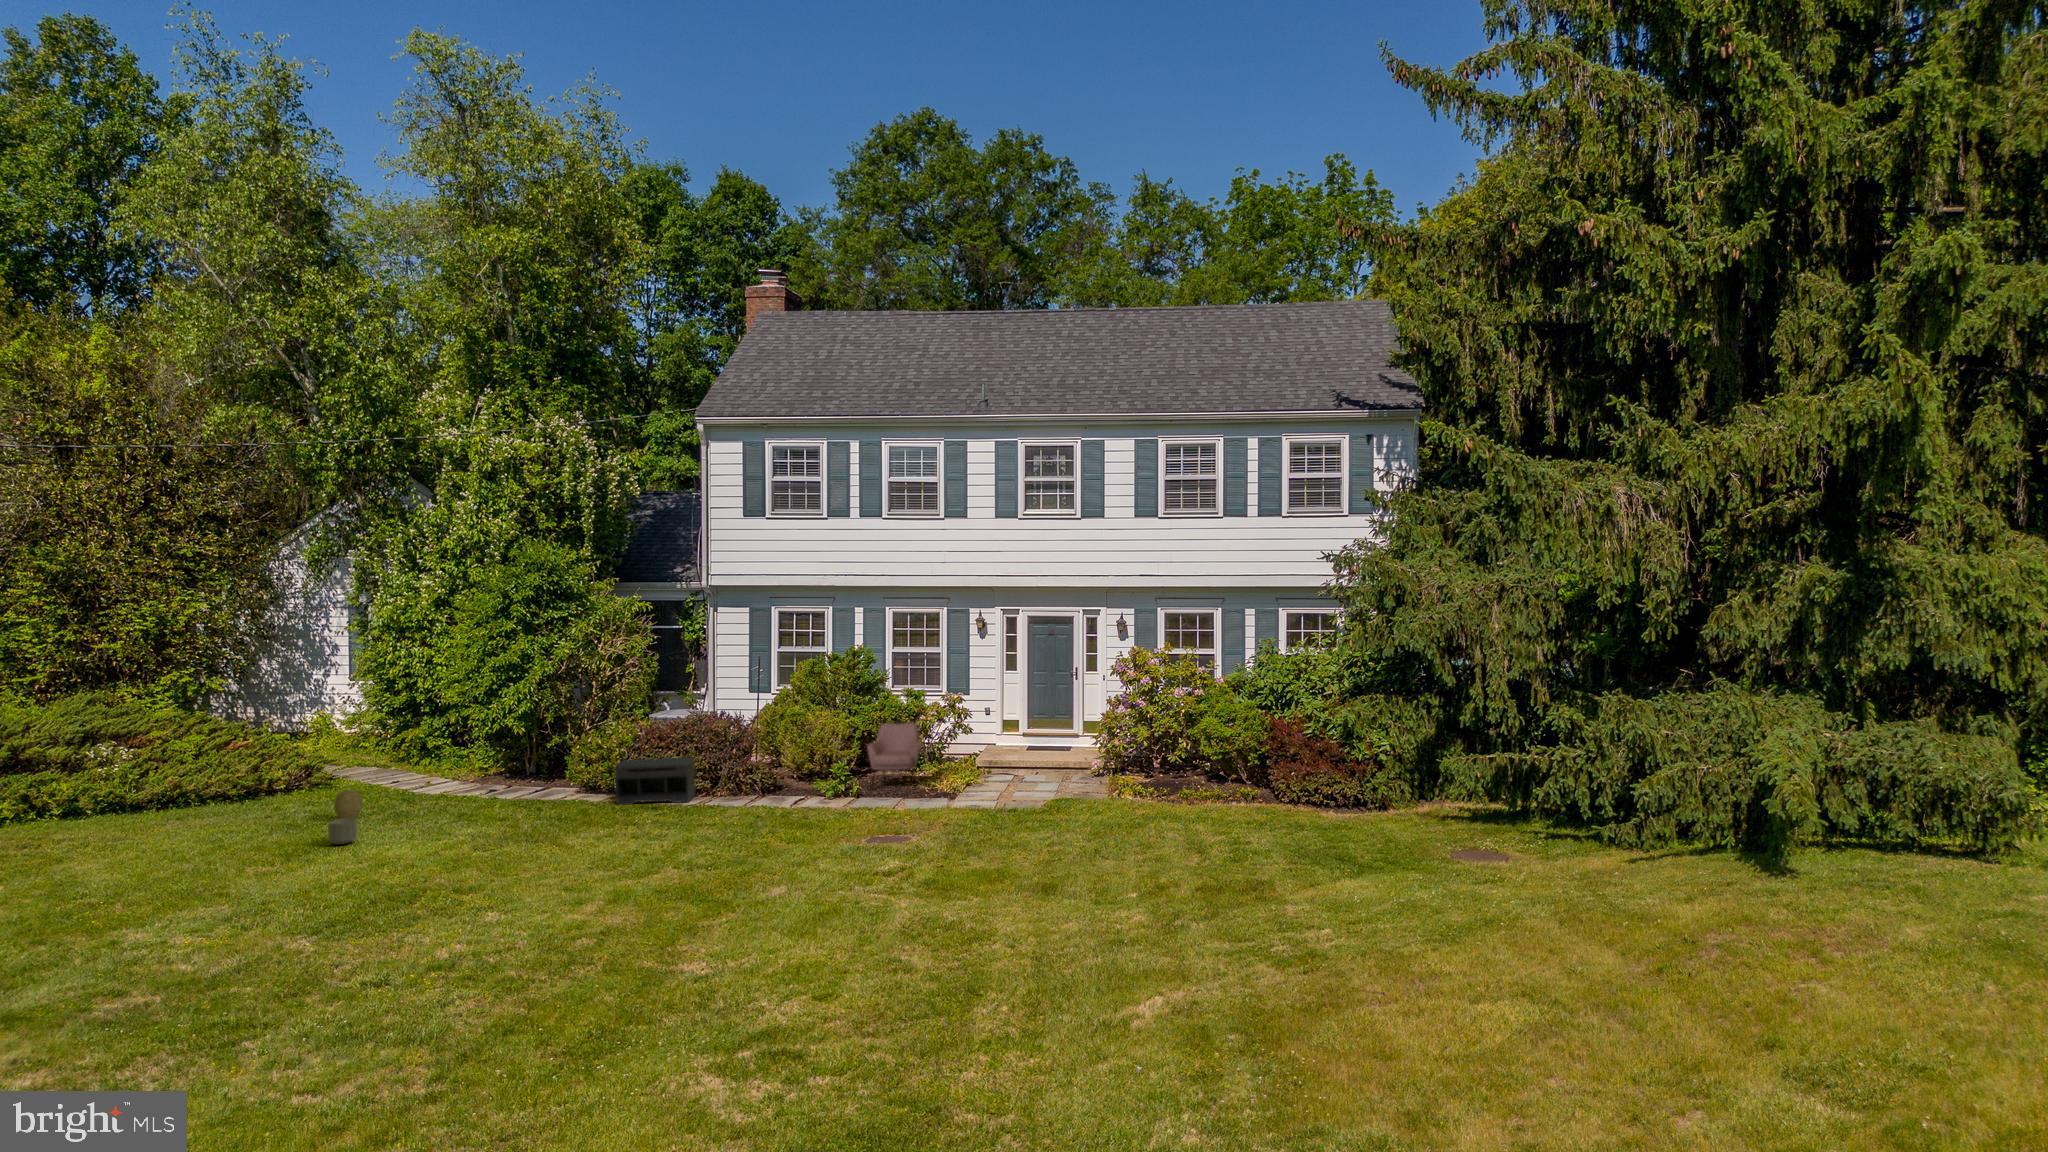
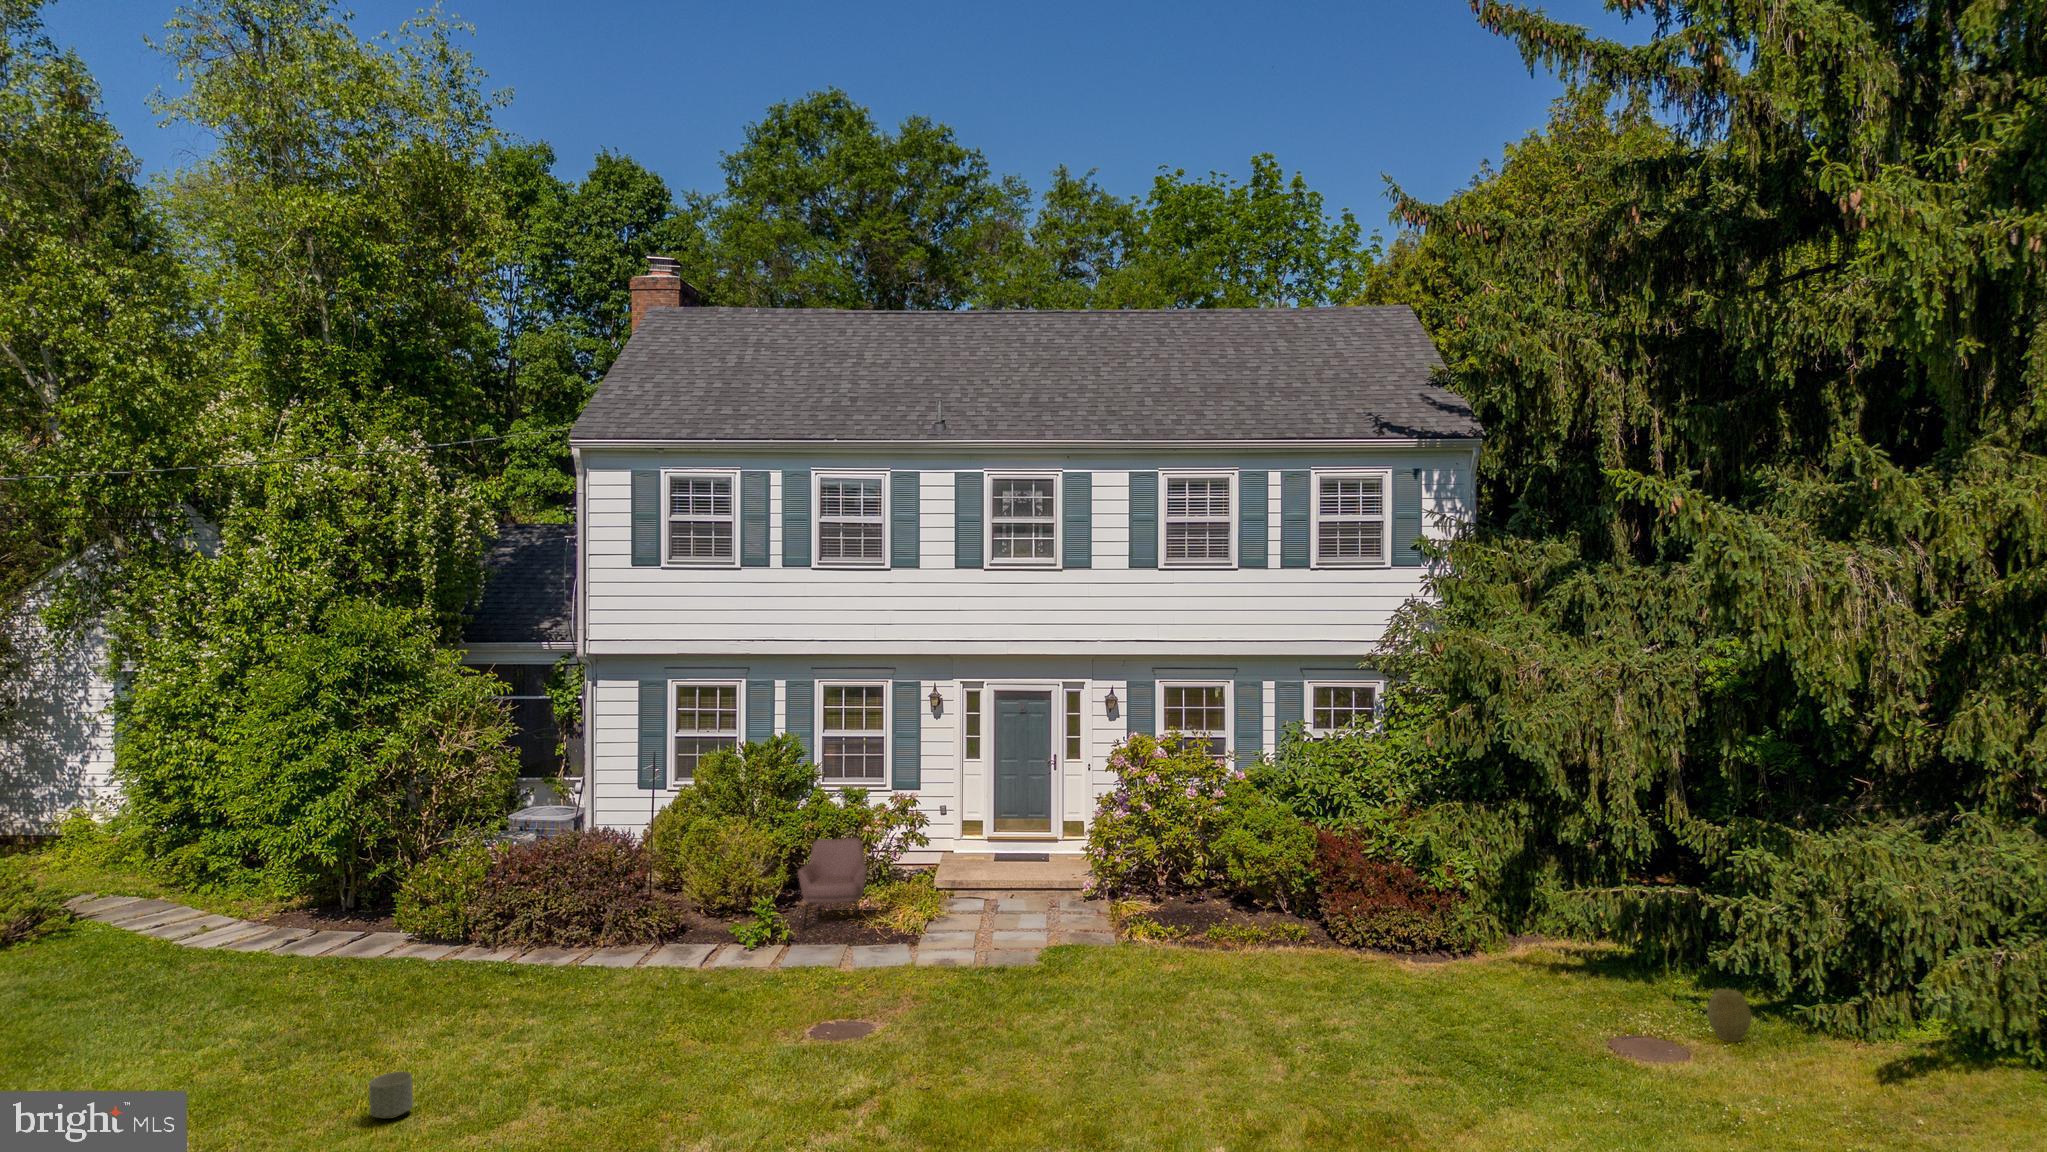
bench: present [615,757,695,805] -> none [460,892,570,961]
woven basket: present [334,790,363,819] -> present [1707,989,1752,1042]
planter: present [328,818,357,845] -> present [369,1072,413,1119]

